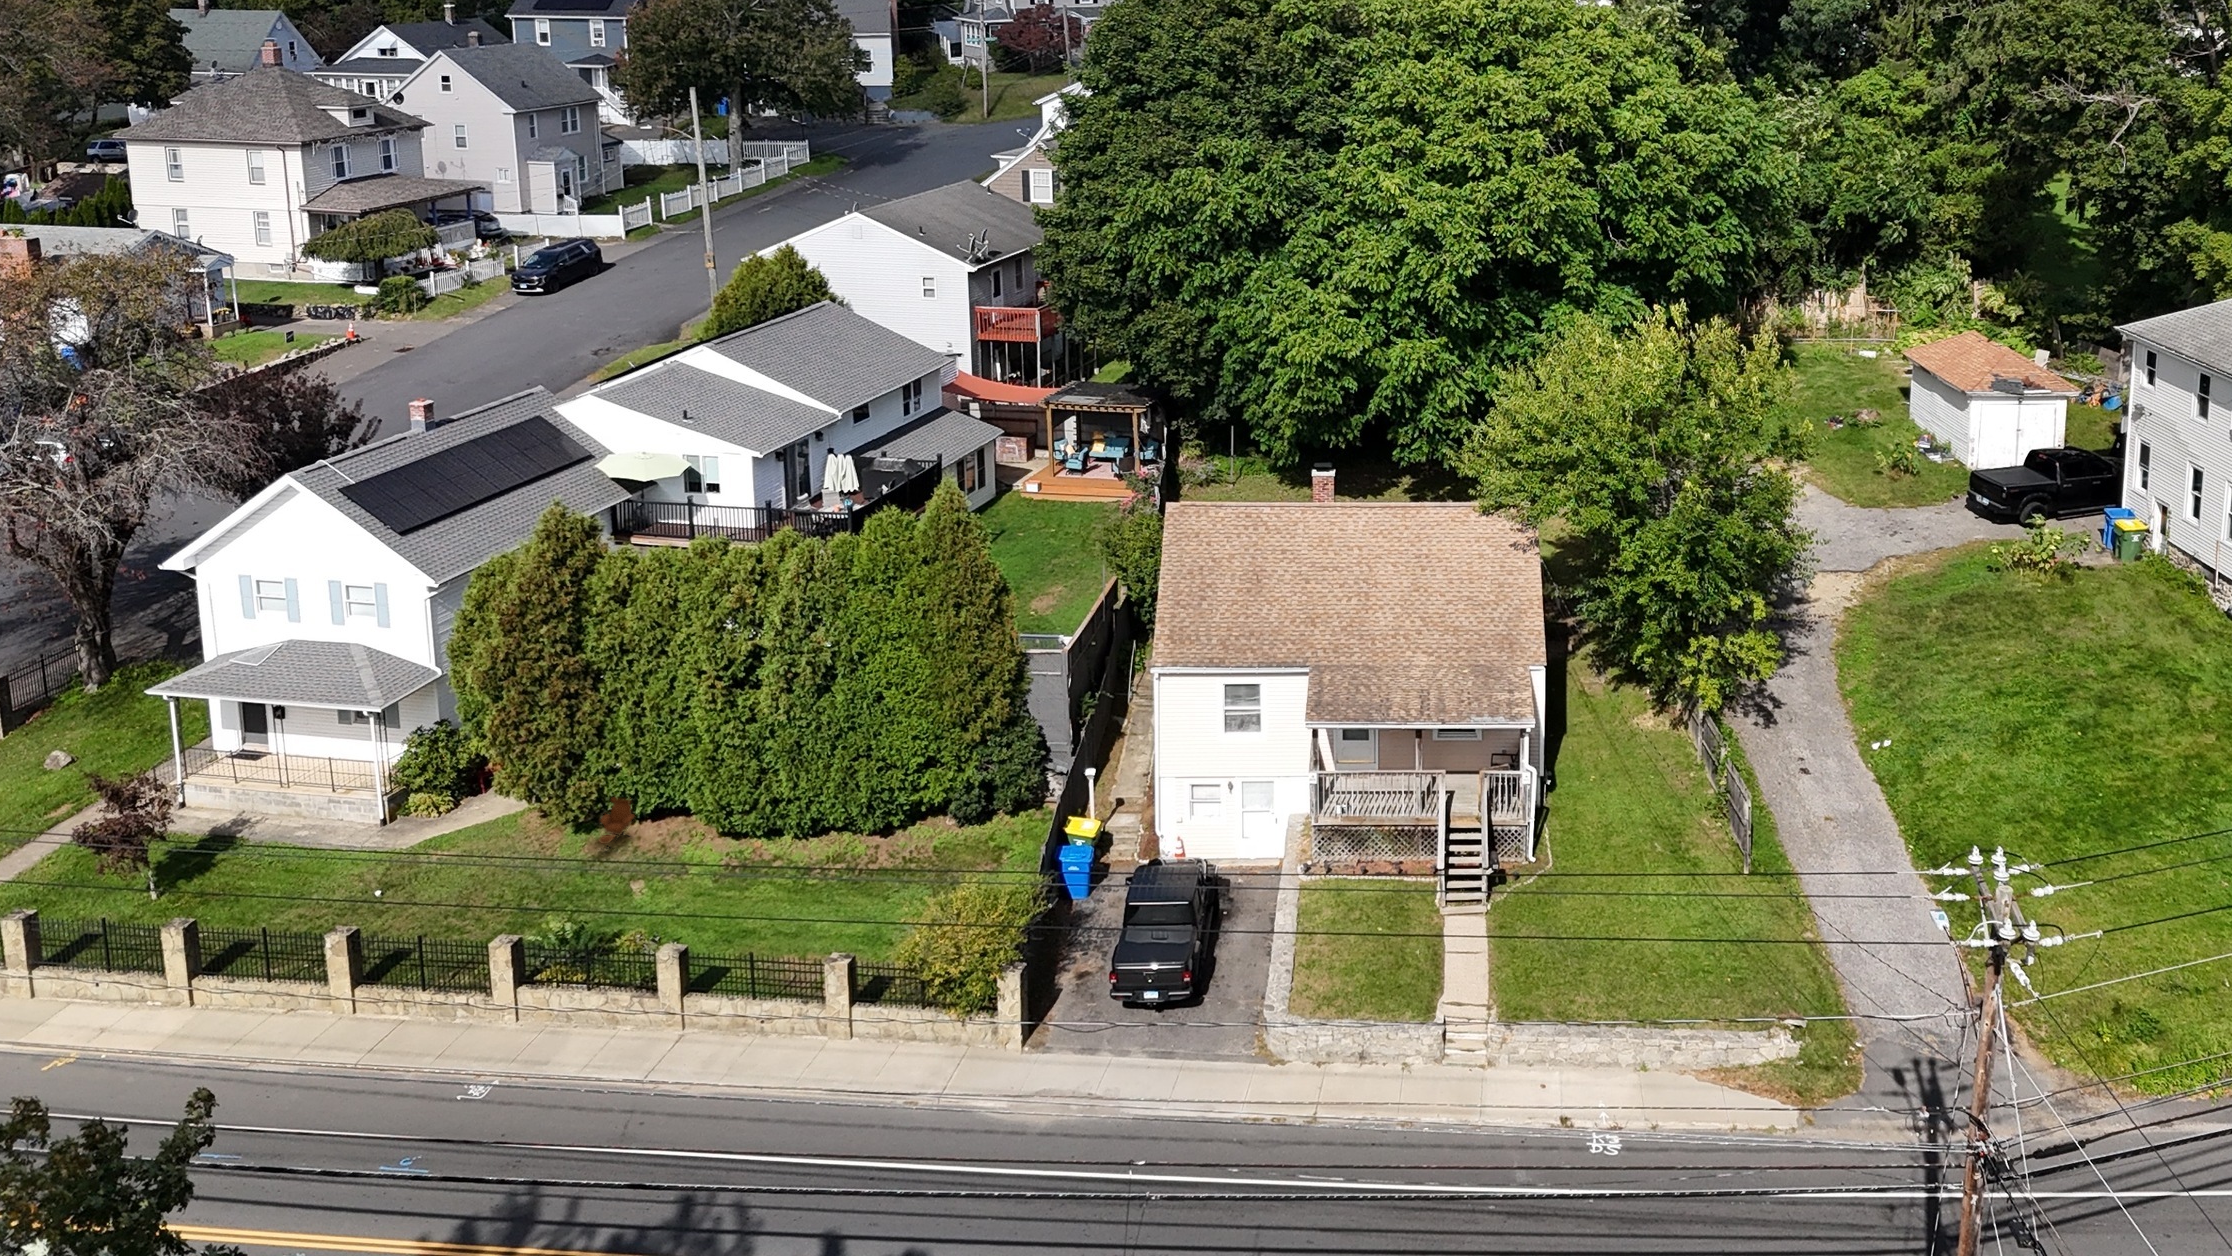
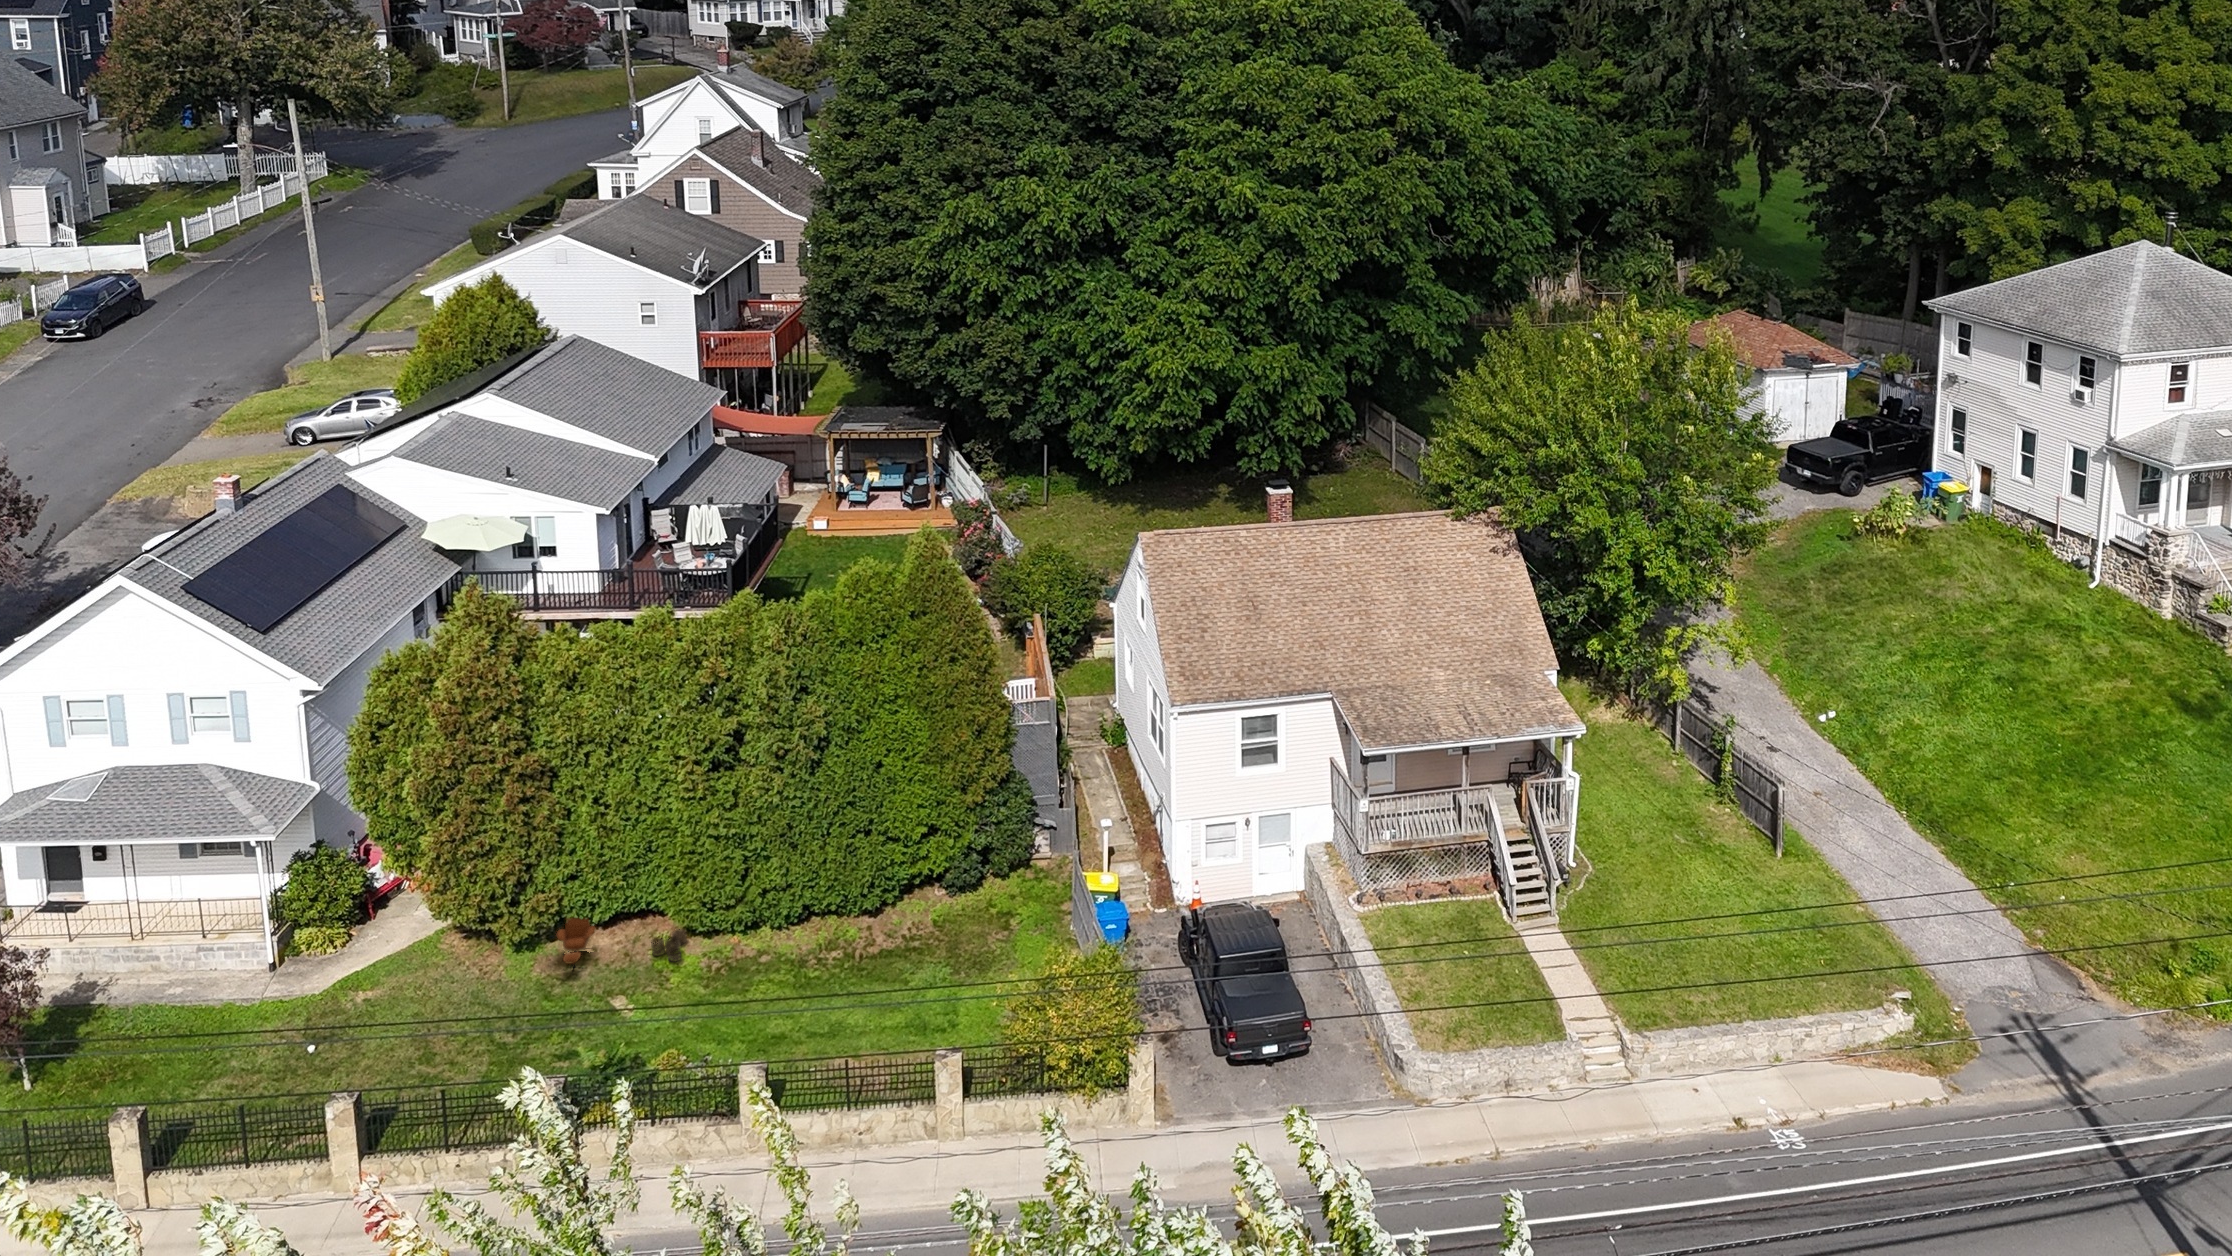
woven basket: none [675,824,711,853] -> present [651,929,687,962]

